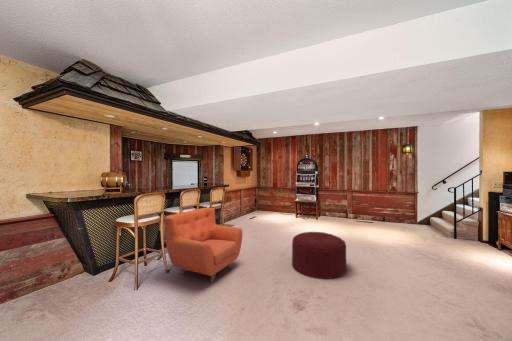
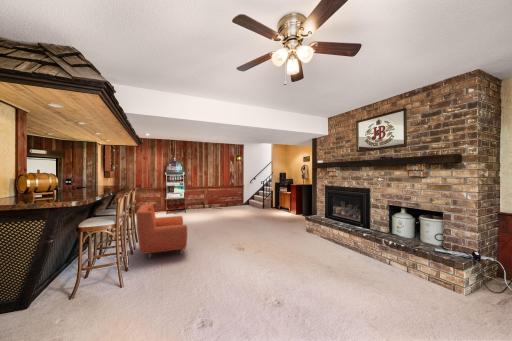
ottoman: present [292,232,346,279] -> none [210,211,243,236]

